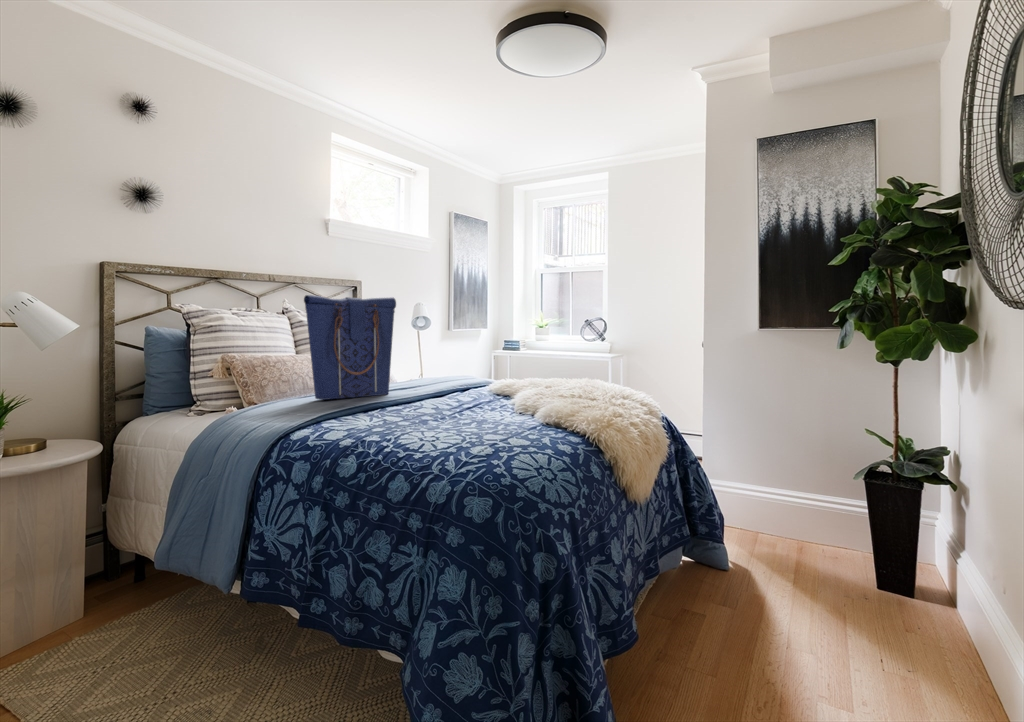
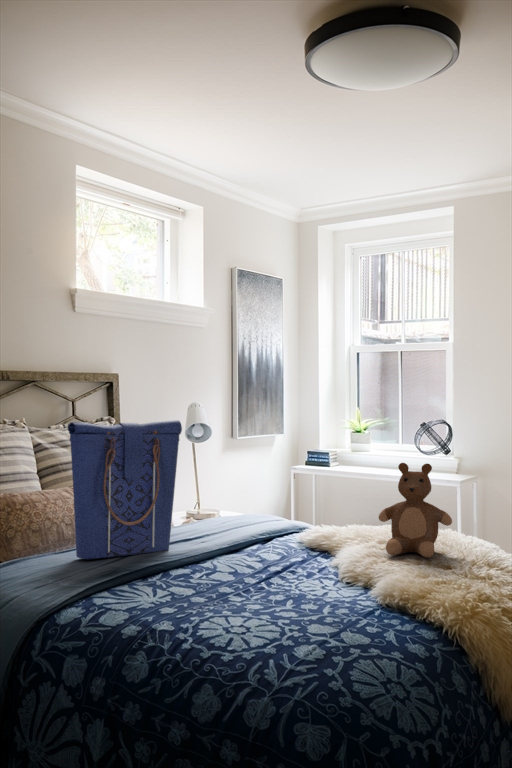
teddy bear: none [545,326,598,394] -> present [379,463,452,558]

